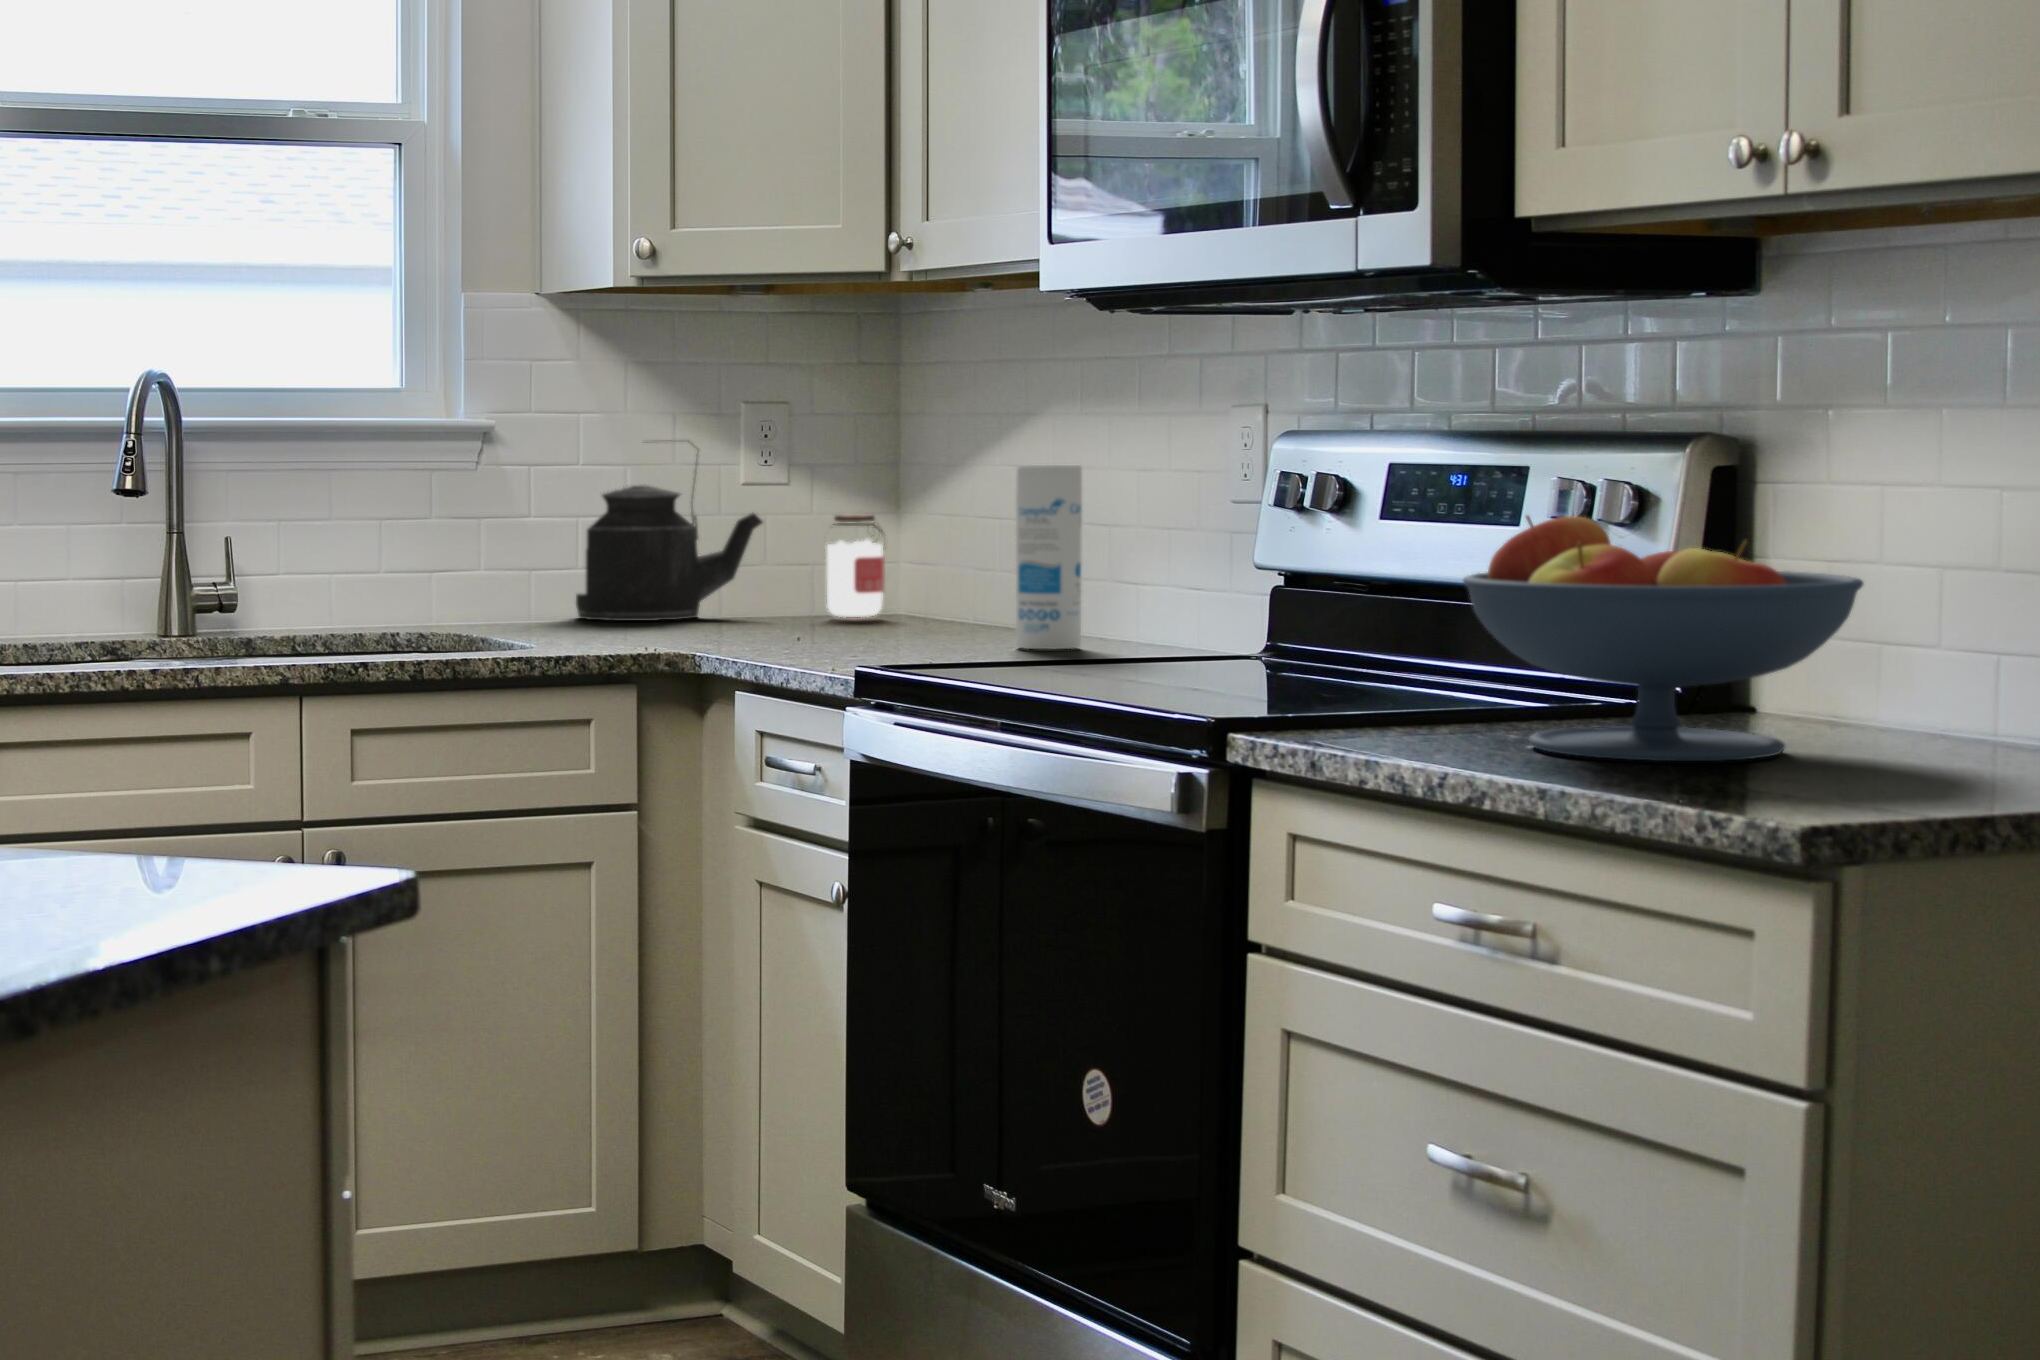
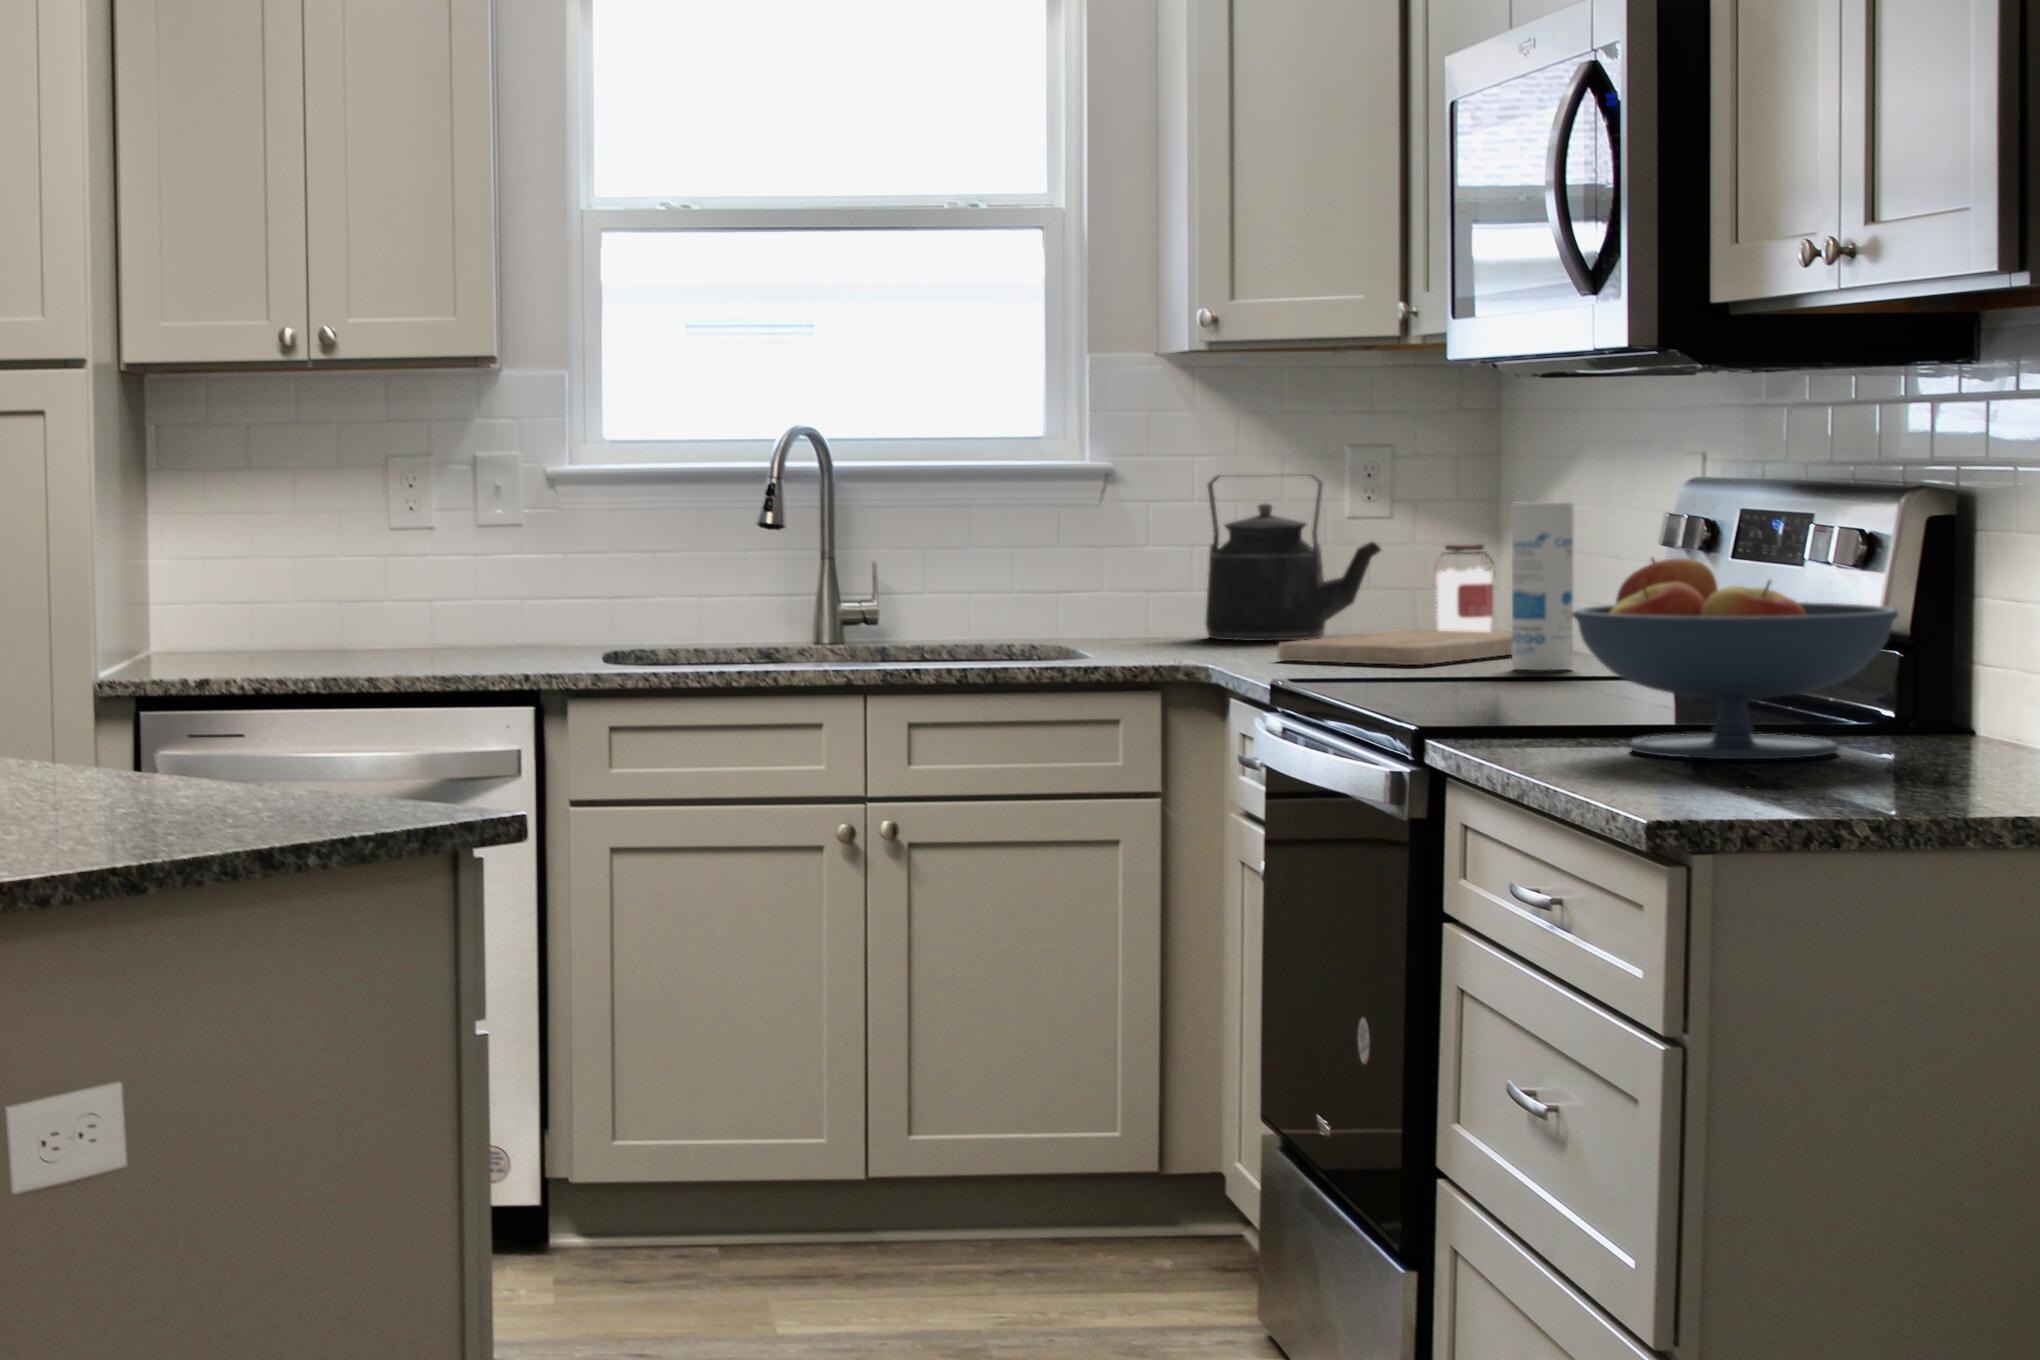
cutting board: none [738,606,982,646] -> present [1278,630,1512,665]

